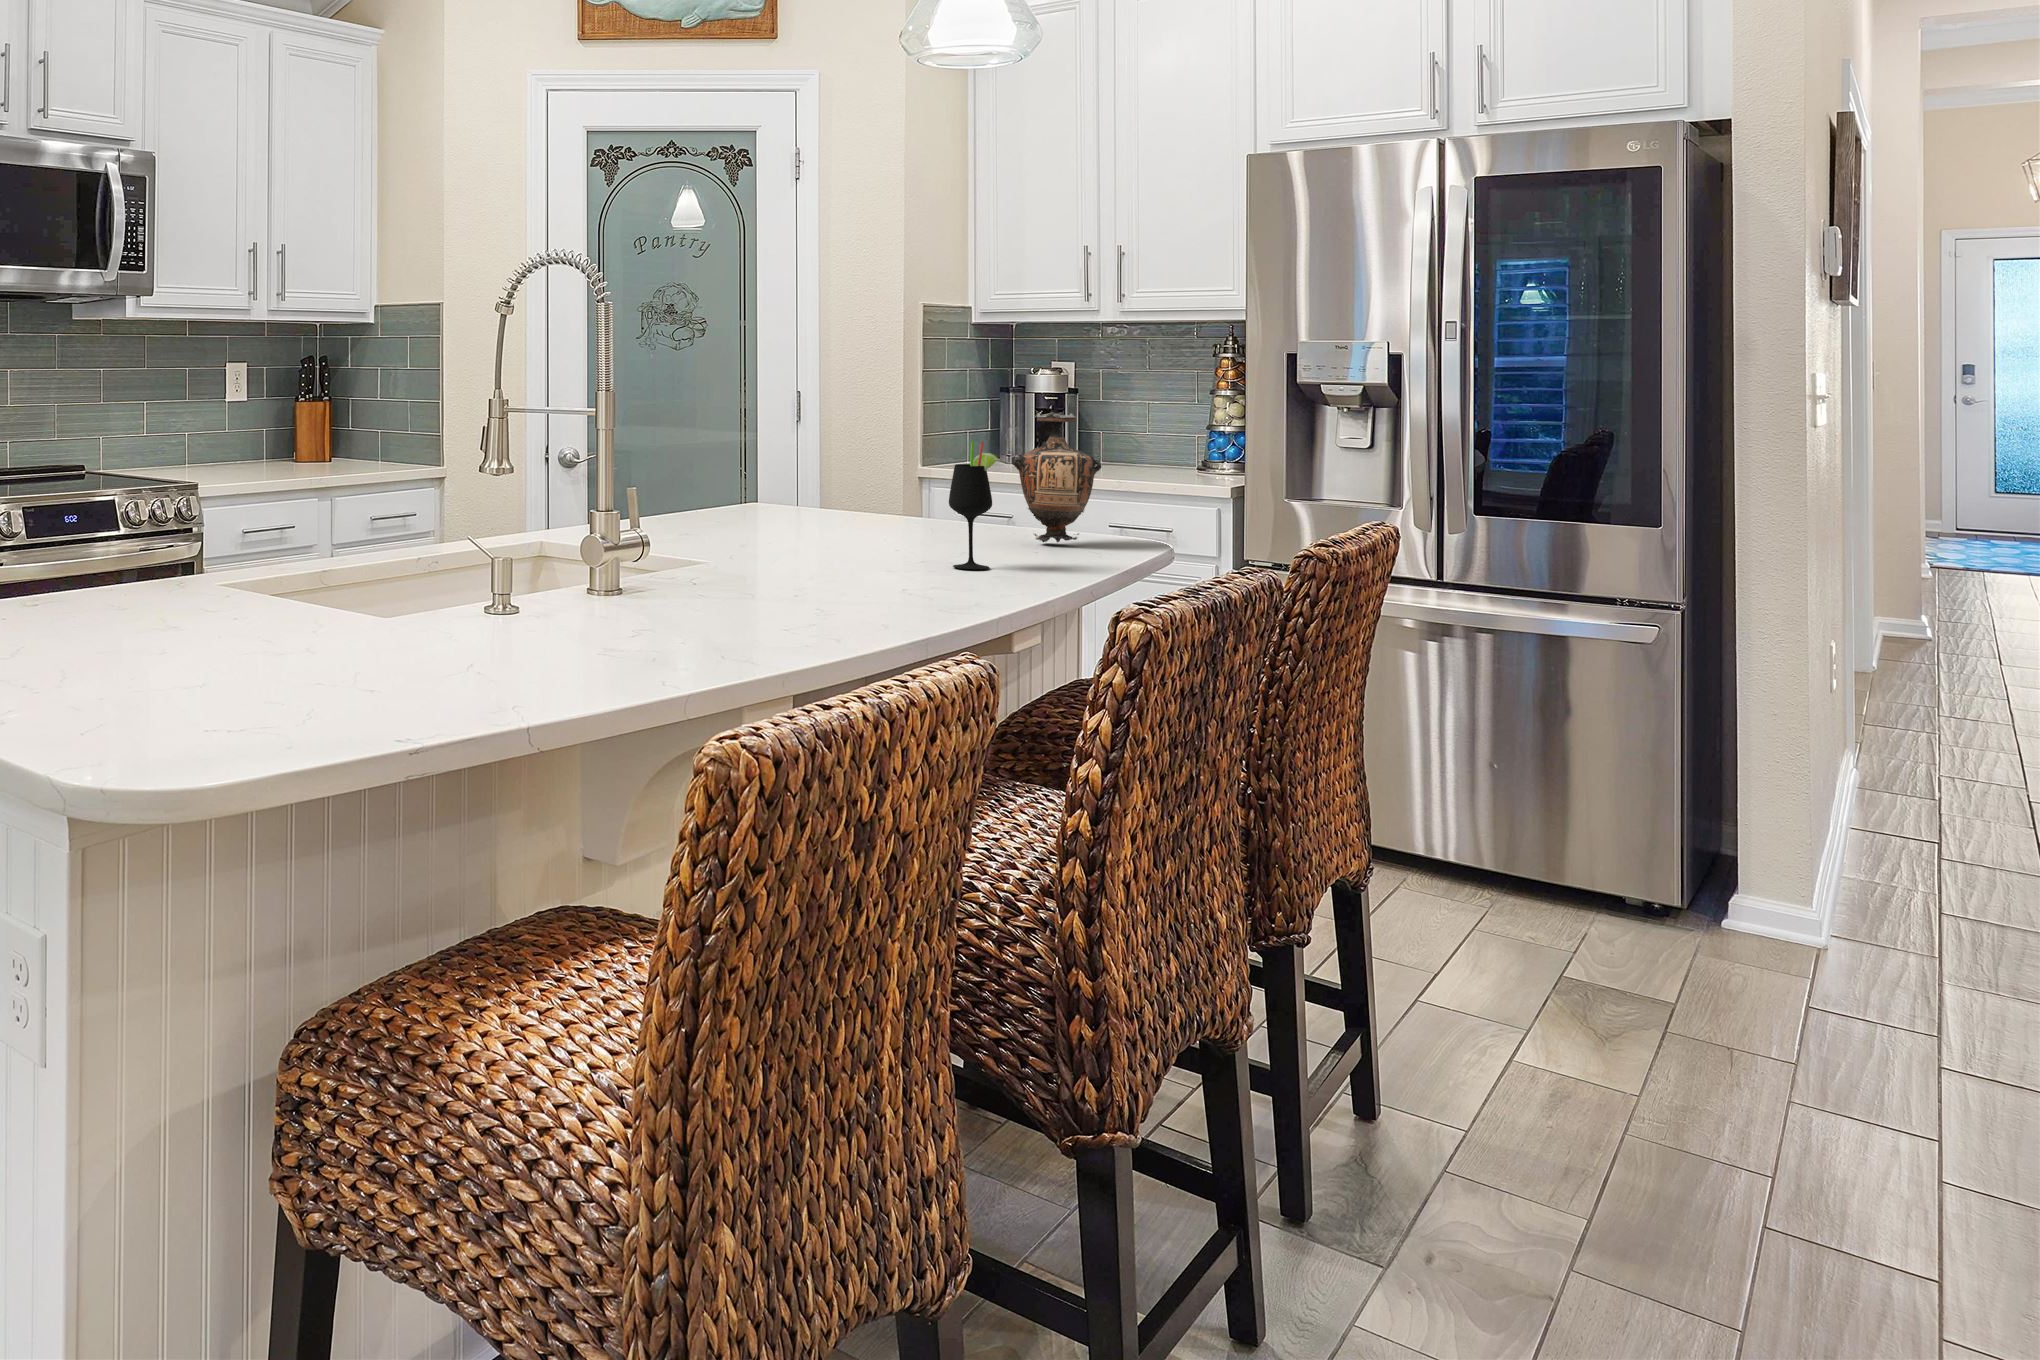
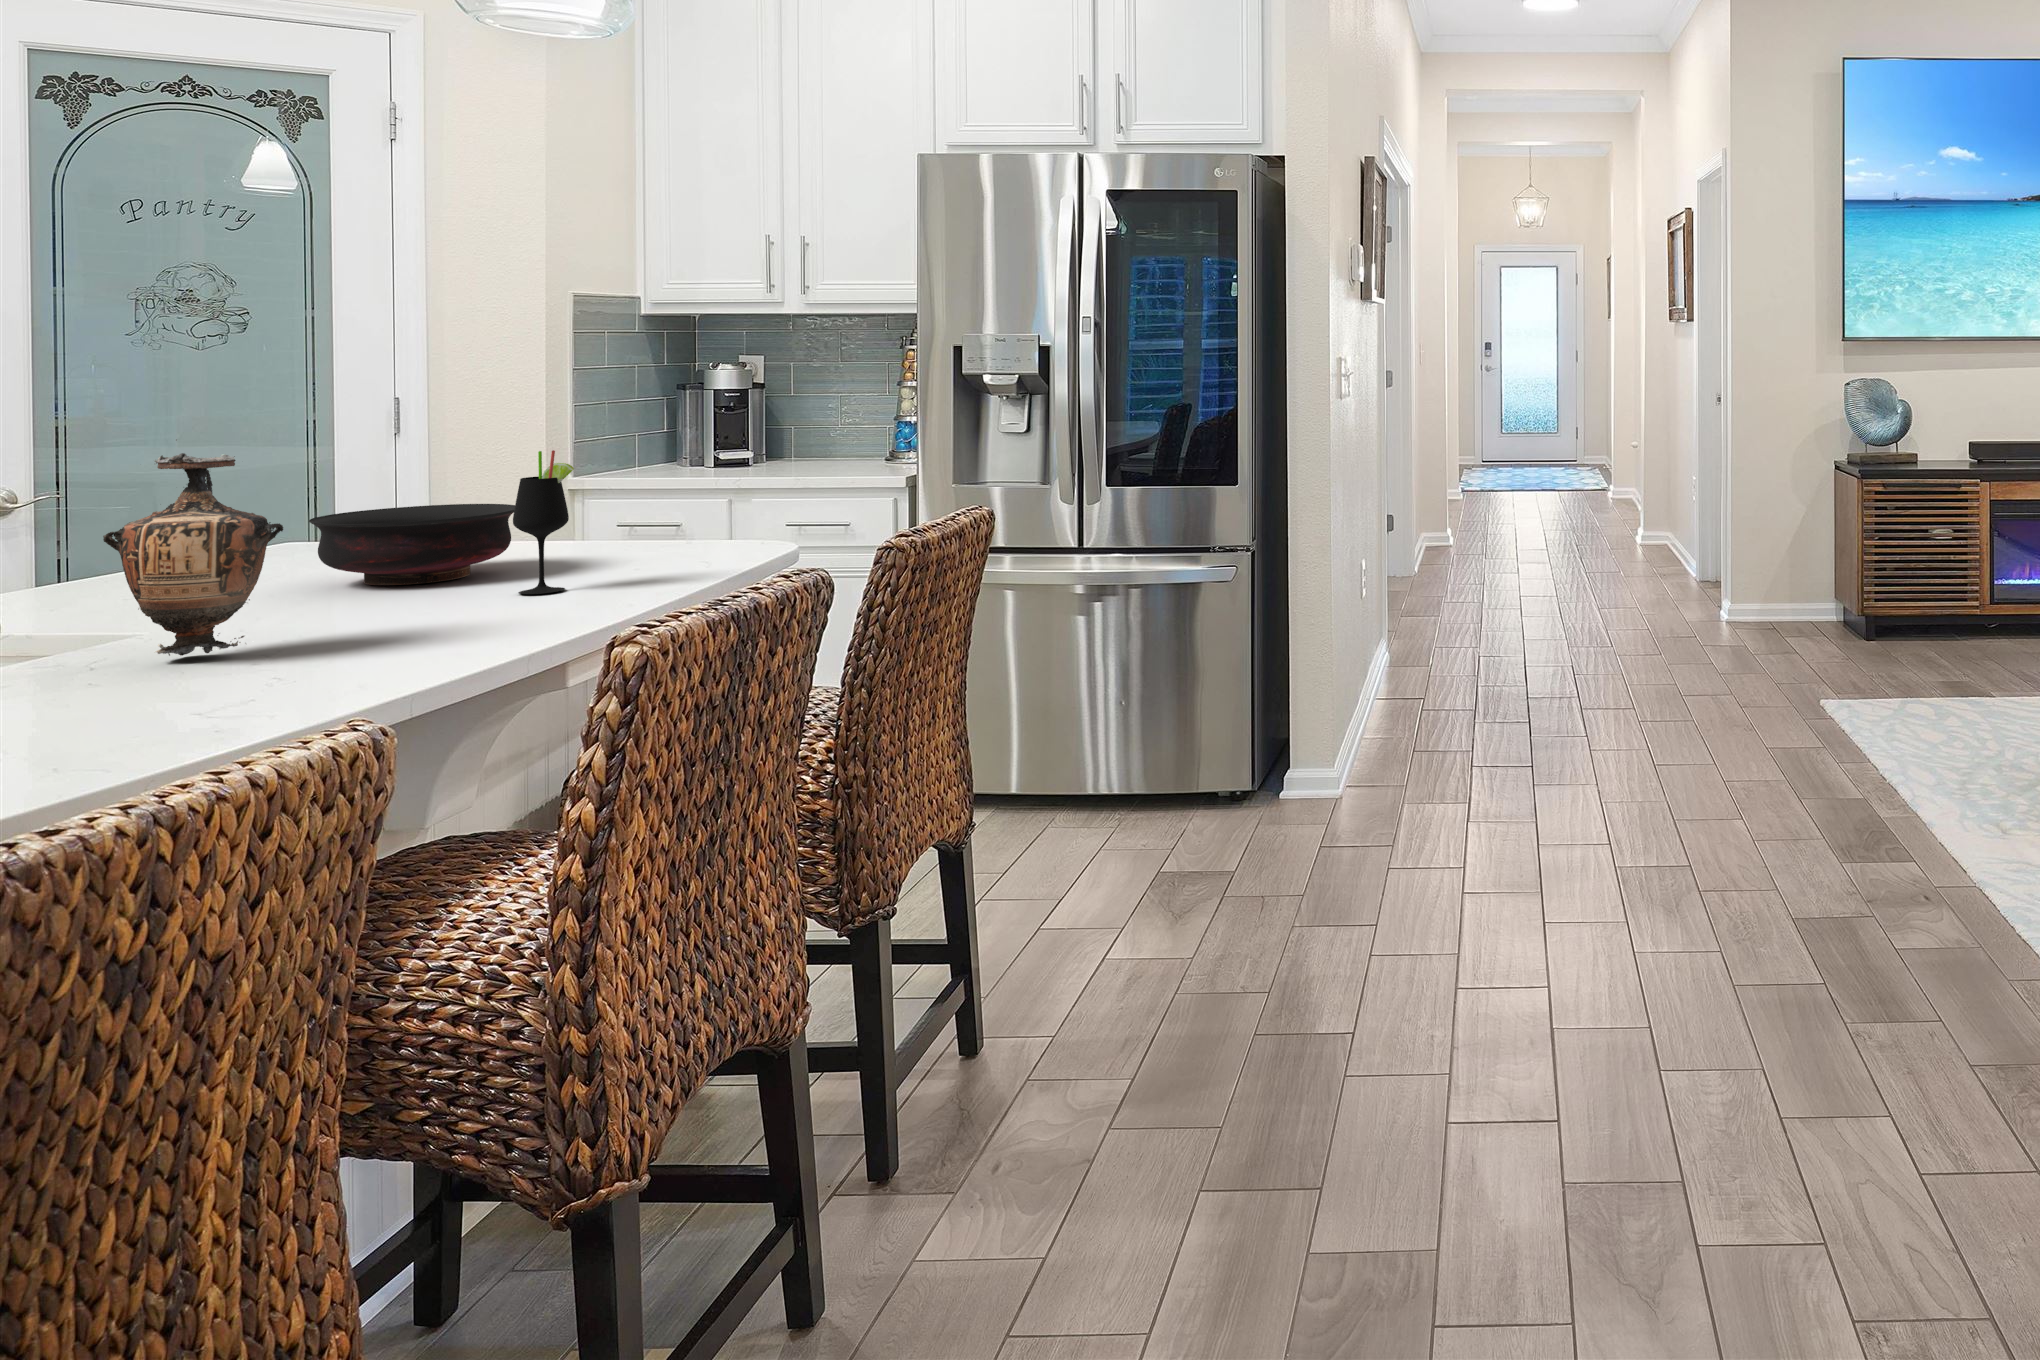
vase: present [1012,412,1101,543] -> present [103,439,283,656]
bowl: none [792,484,940,550] -> present [309,504,515,585]

